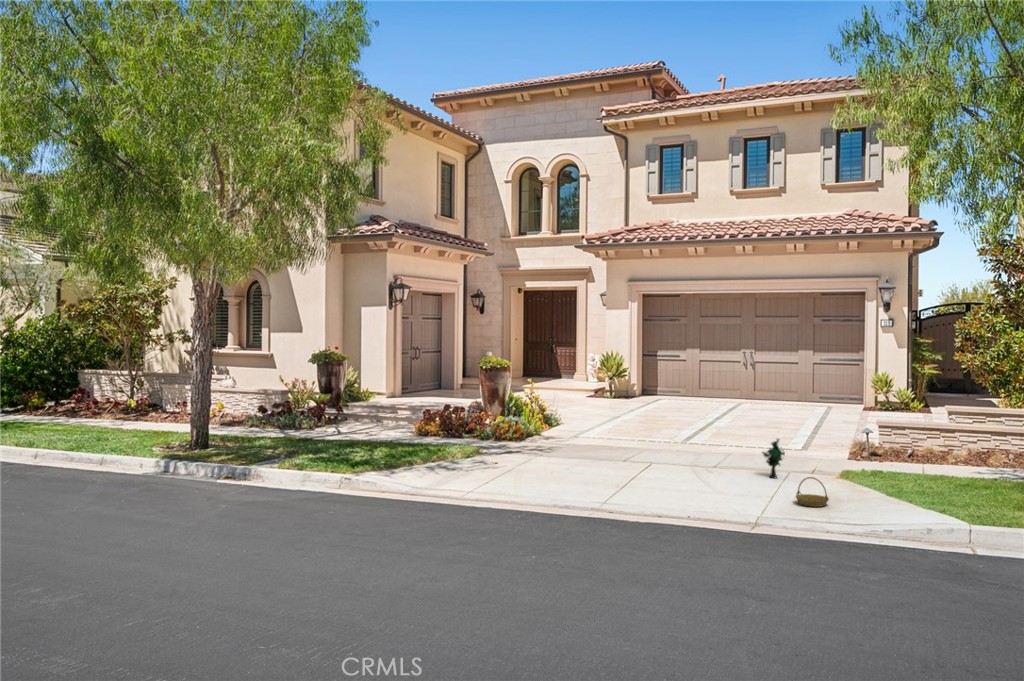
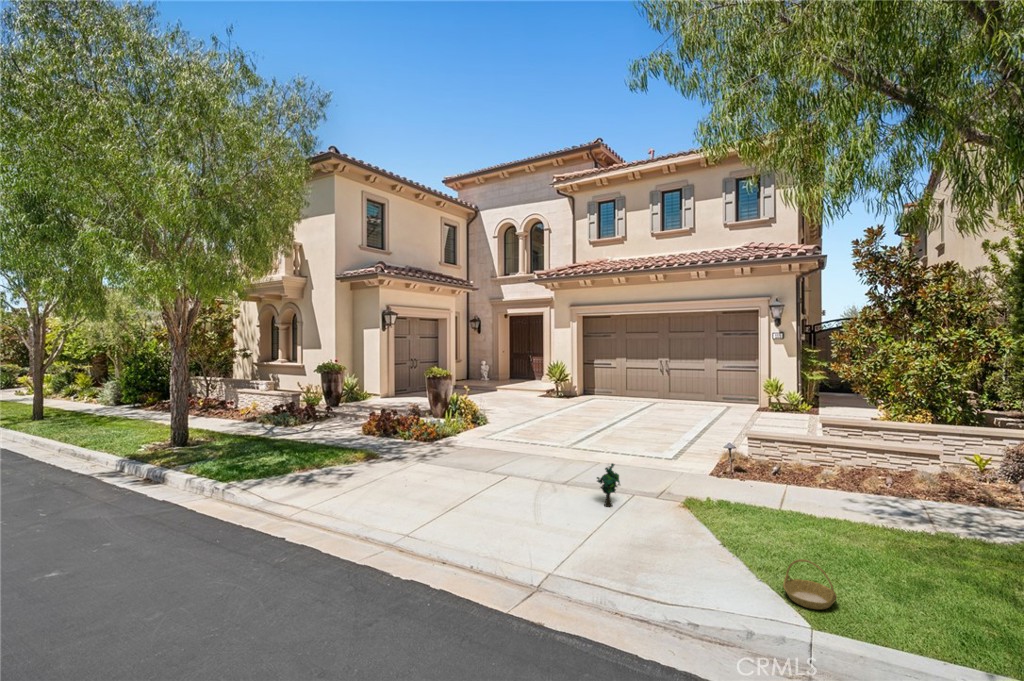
basket: present [796,477,829,507] -> present [783,559,837,609]

